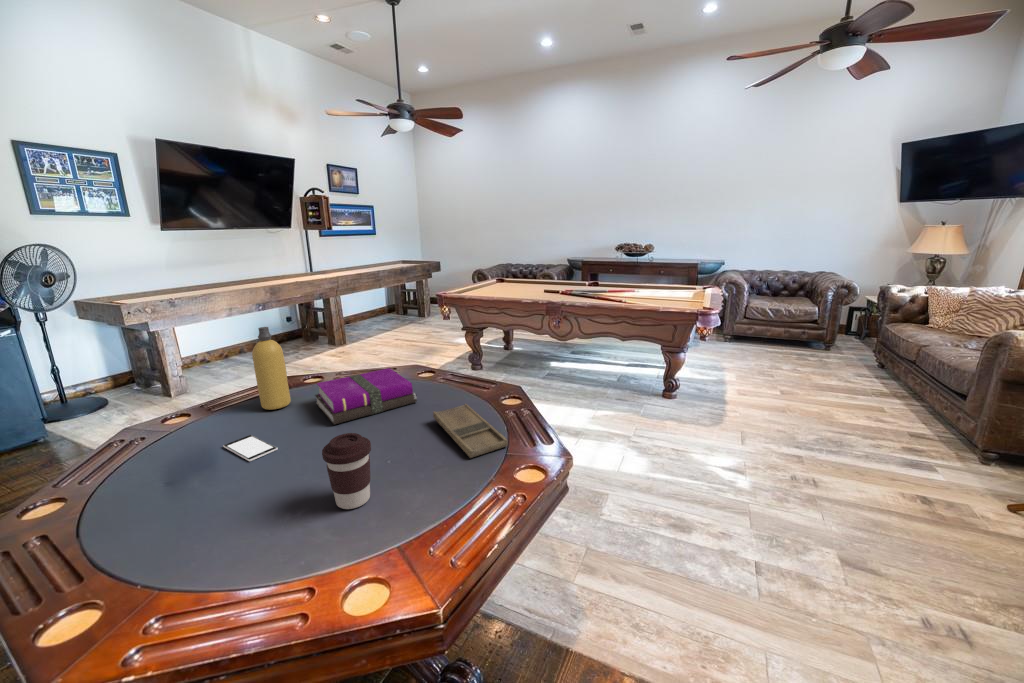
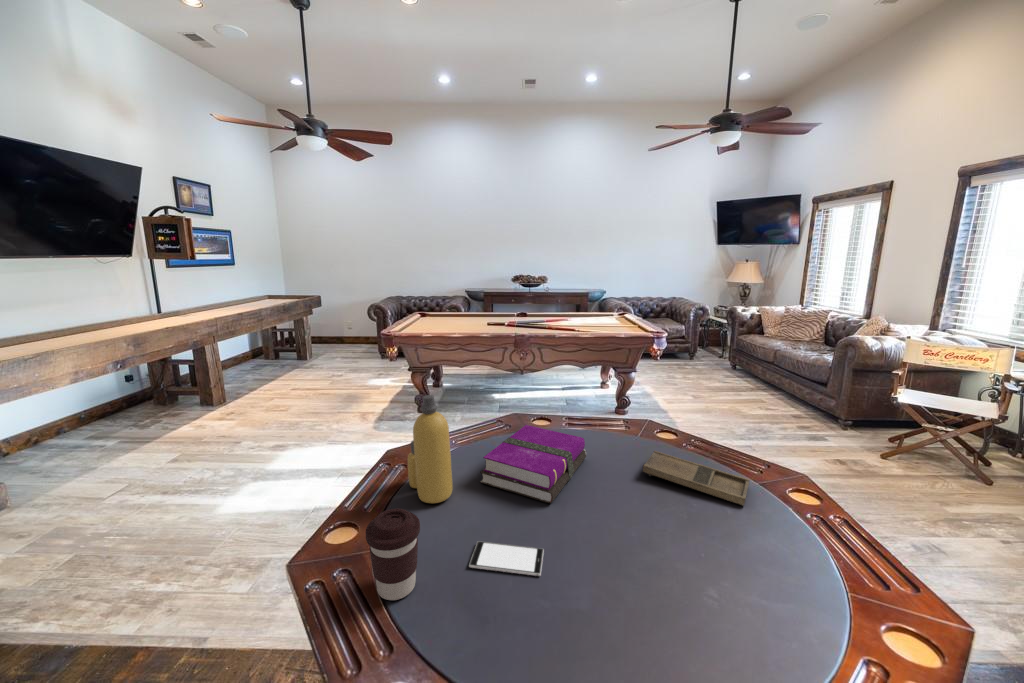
coffee cup: present [322,433,371,509] -> present [365,508,420,600]

